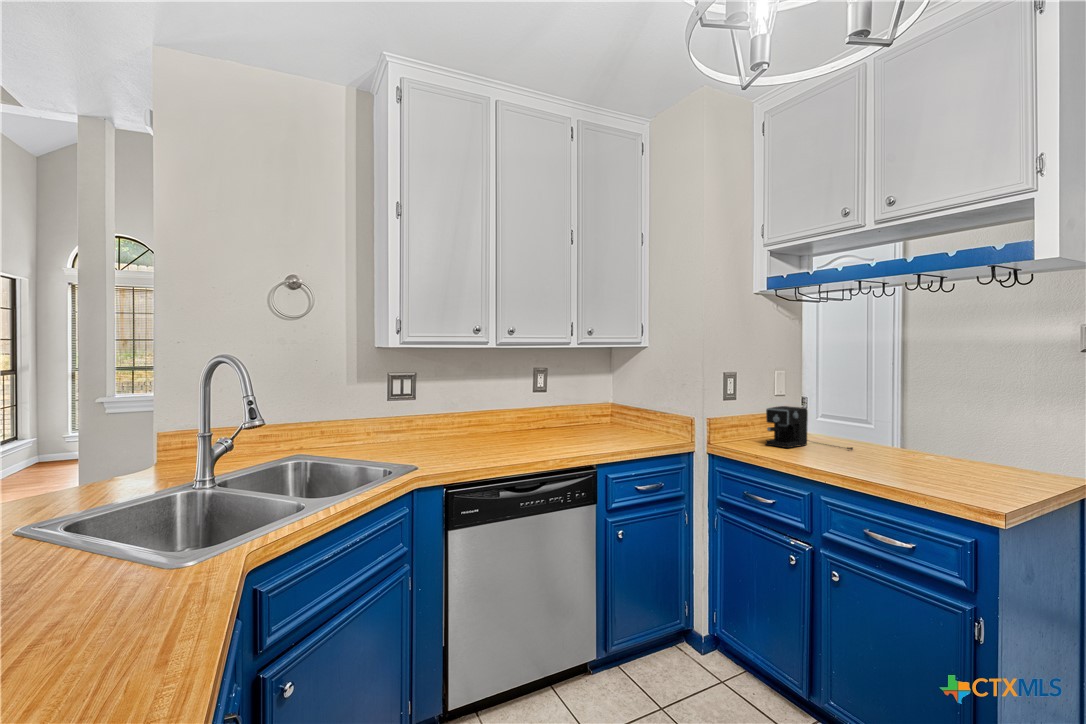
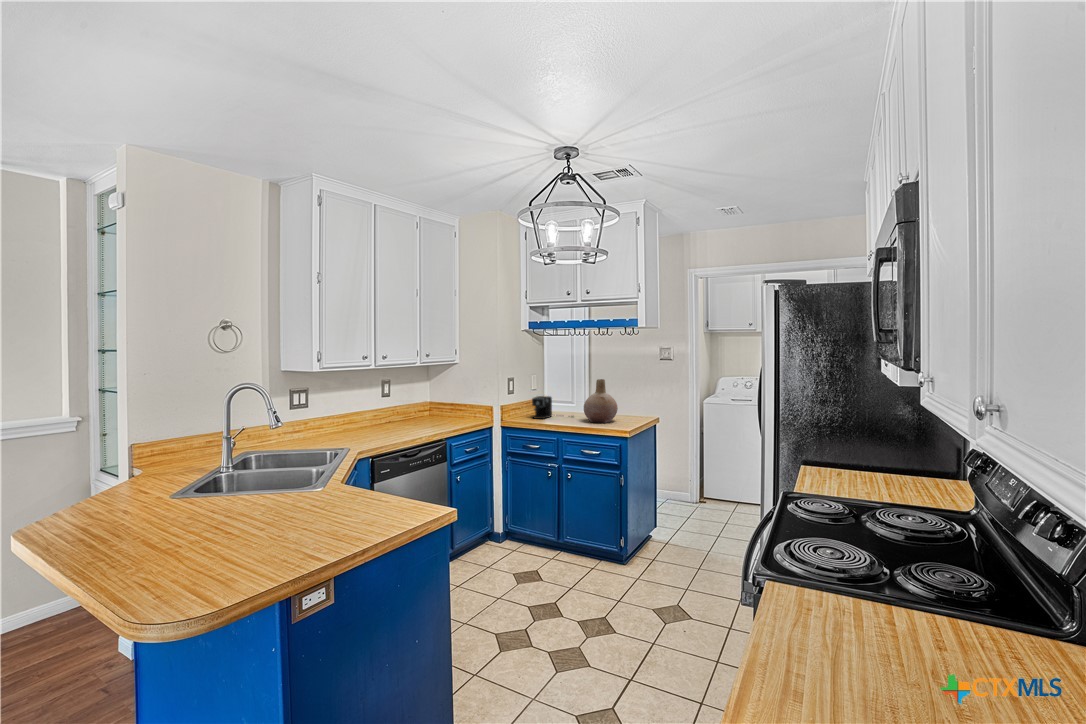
vase: none [872,379,958,471] -> present [584,379,618,423]

